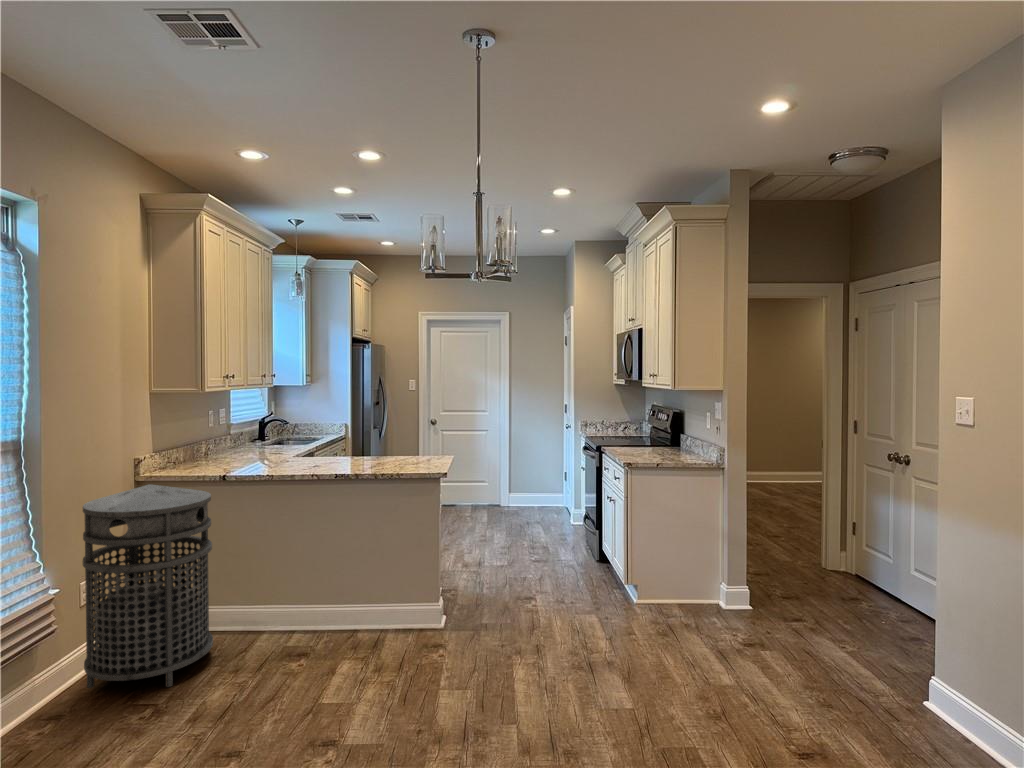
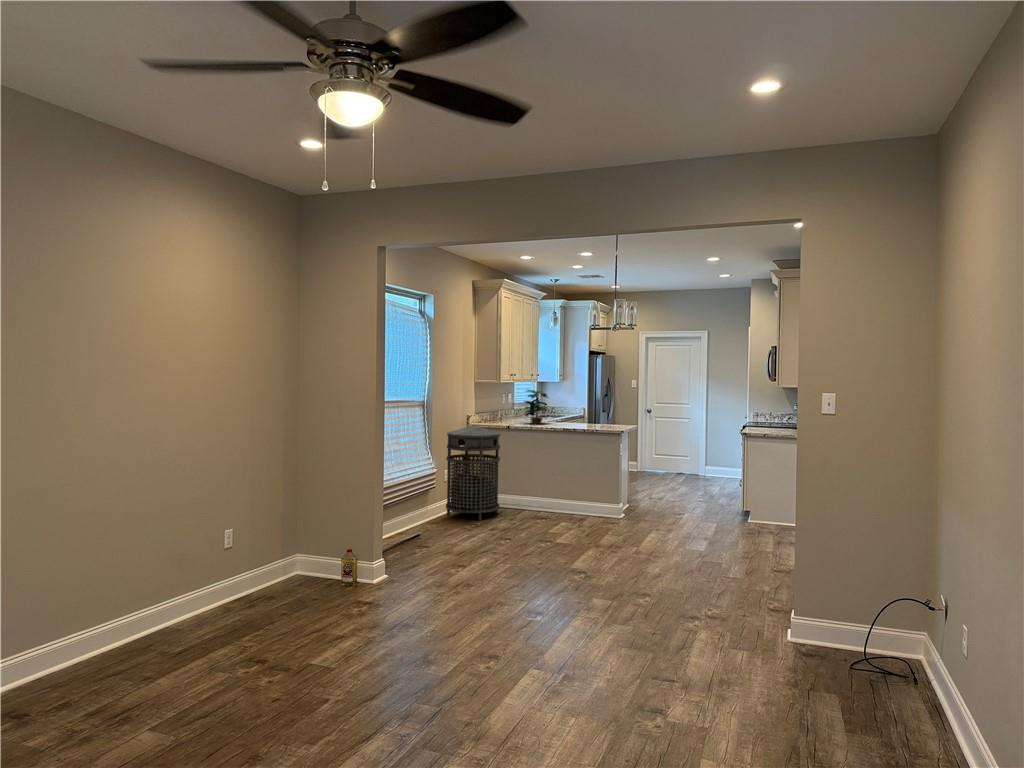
potted plant: none [252,403,306,464] -> present [525,390,548,424]

